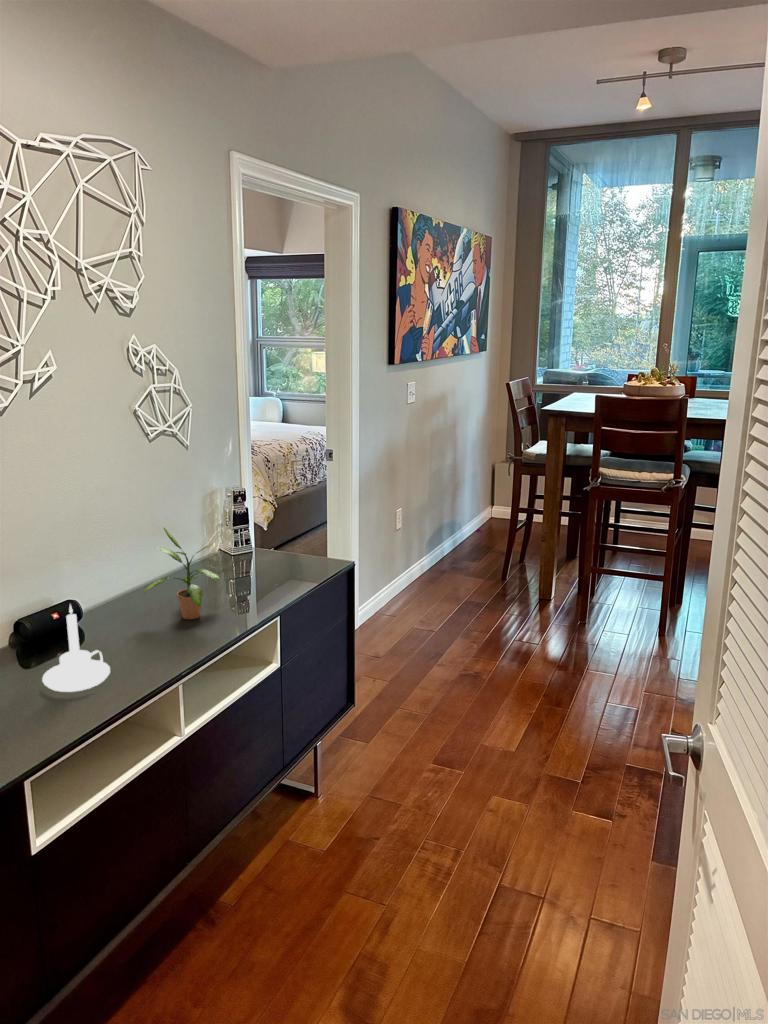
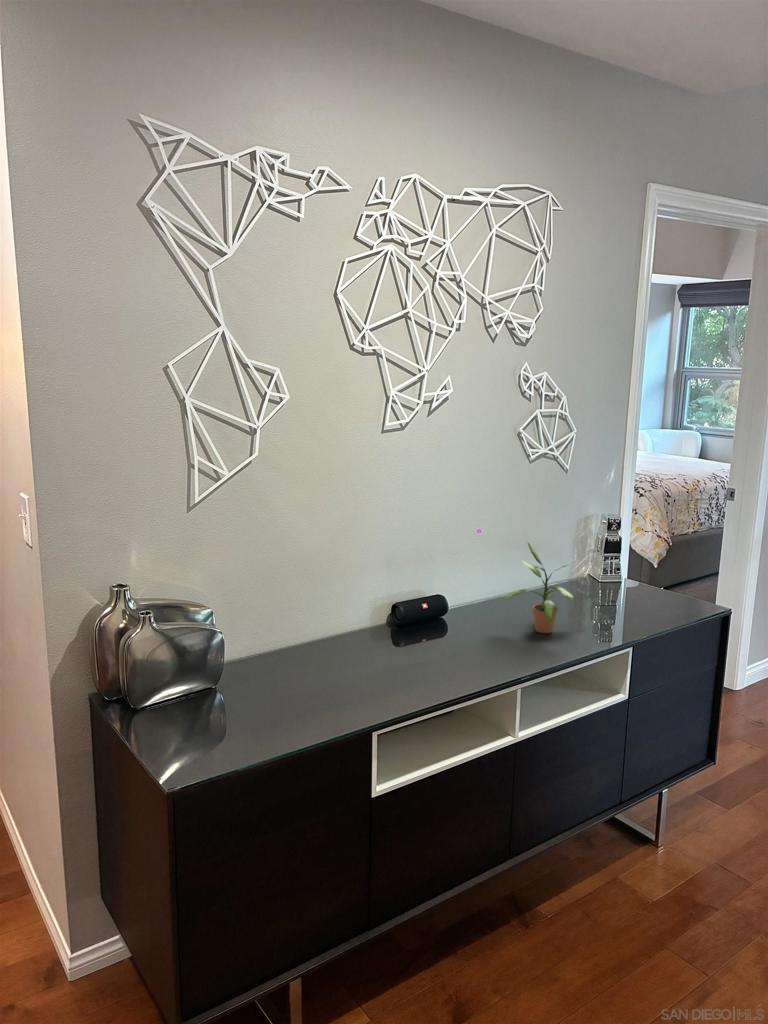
candle holder: present [42,605,110,692] -> none [404,595,461,673]

